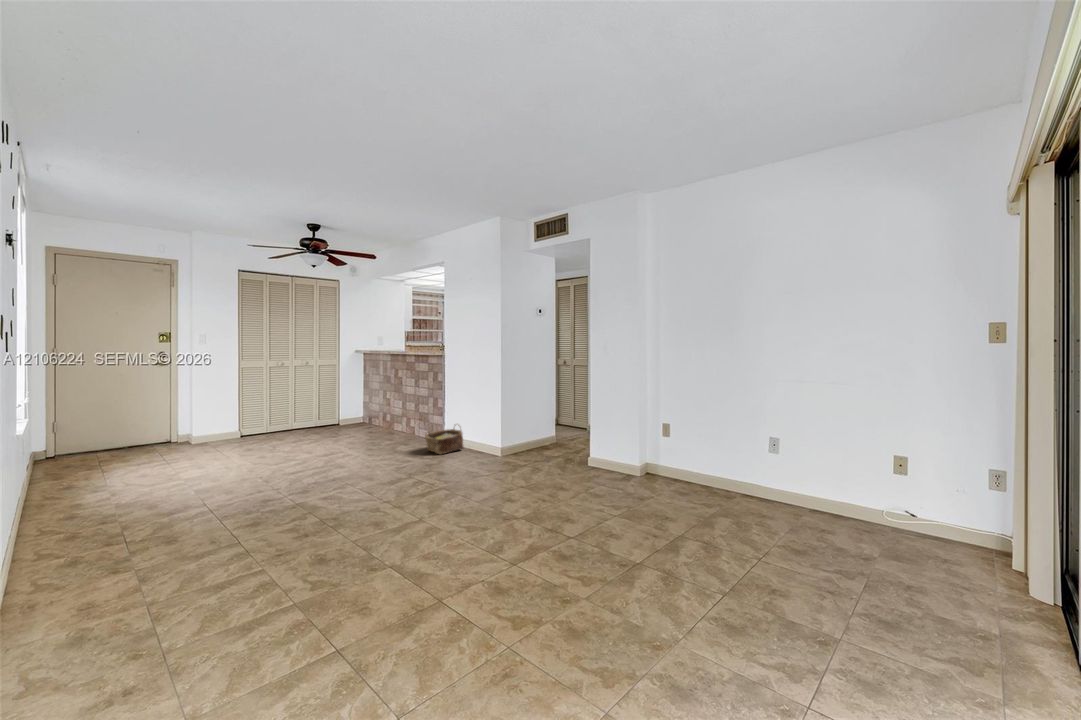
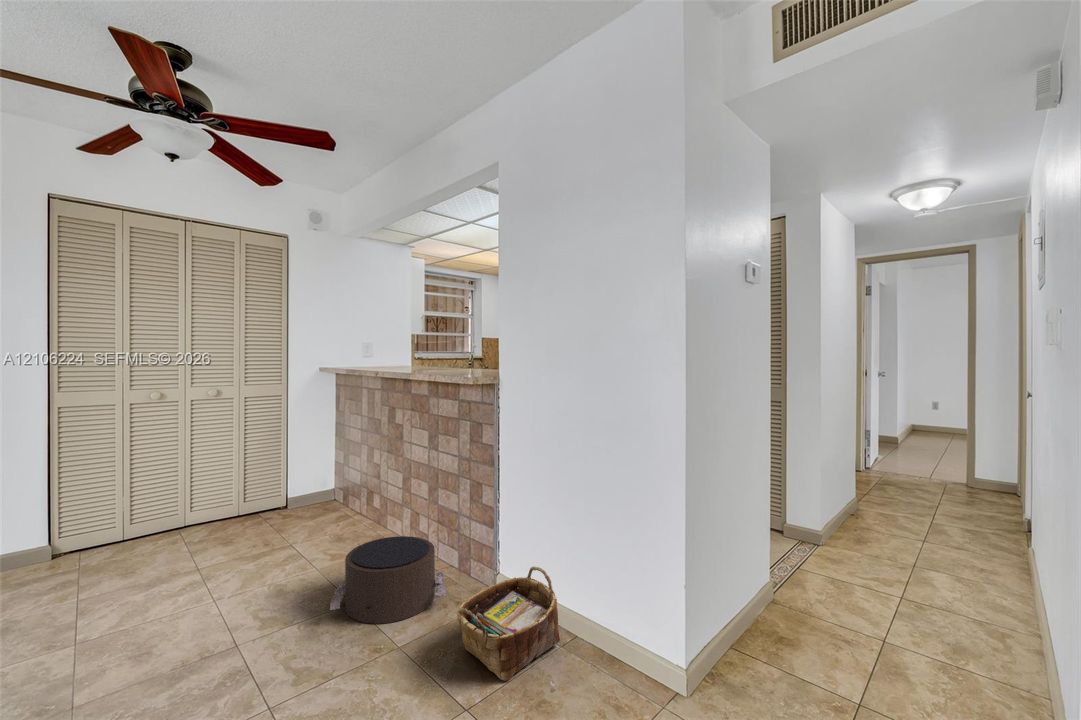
pouf: none [375,421,422,448] -> present [330,536,447,624]

